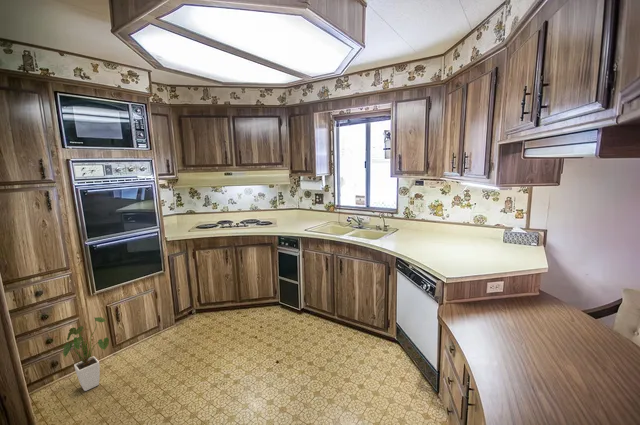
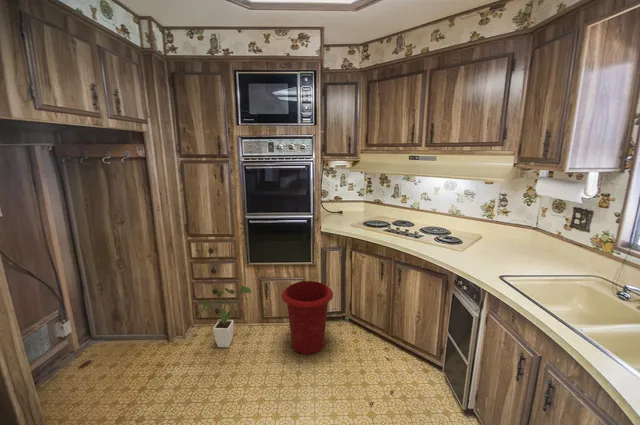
waste bin: none [148,285,198,349] -> present [282,281,333,354]

